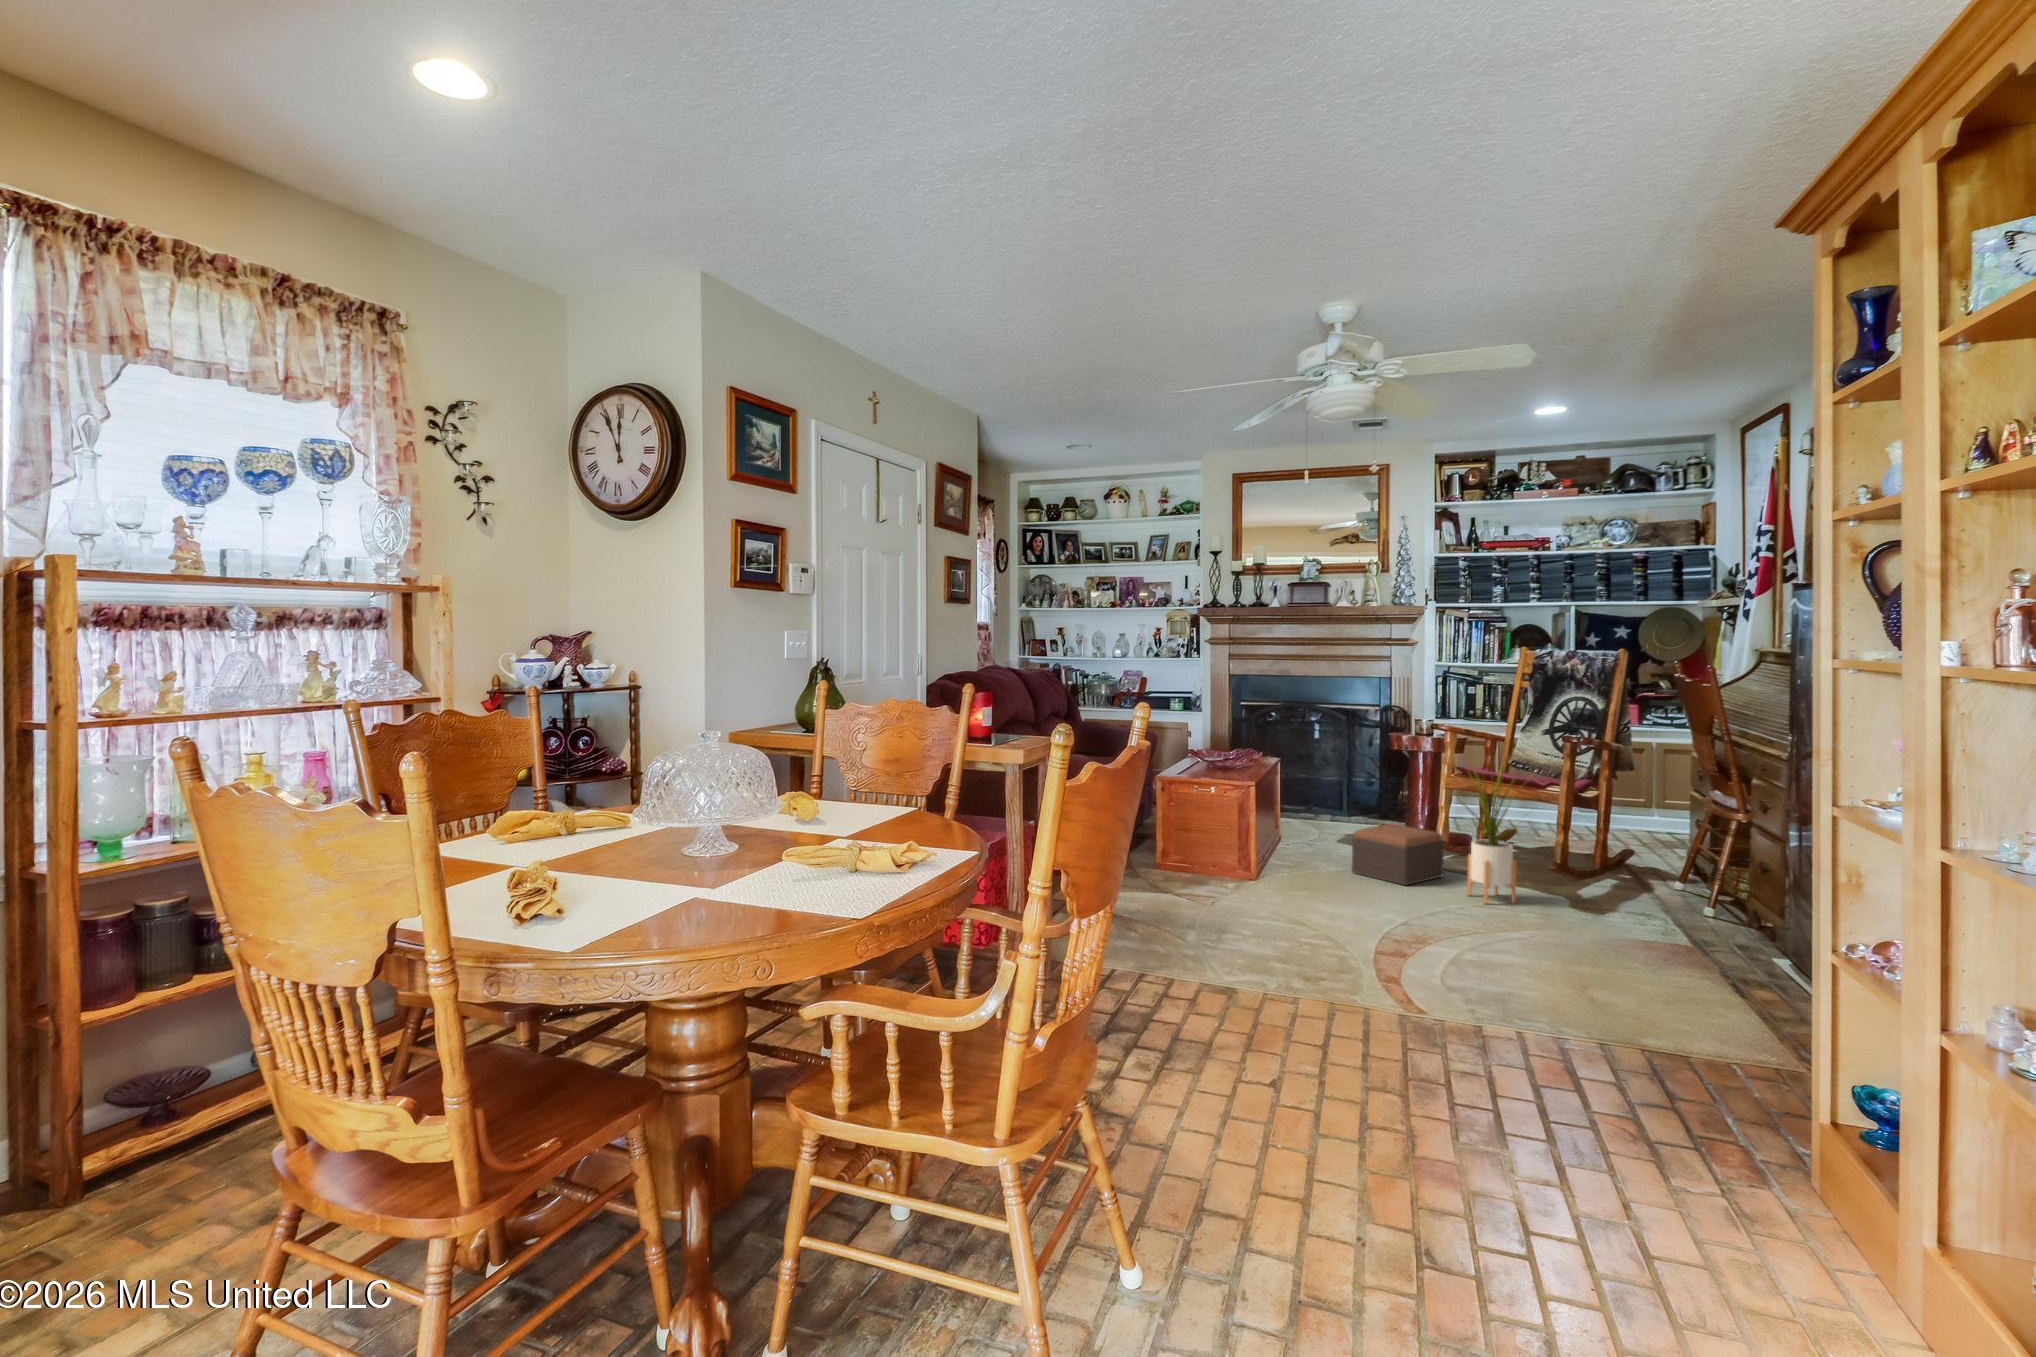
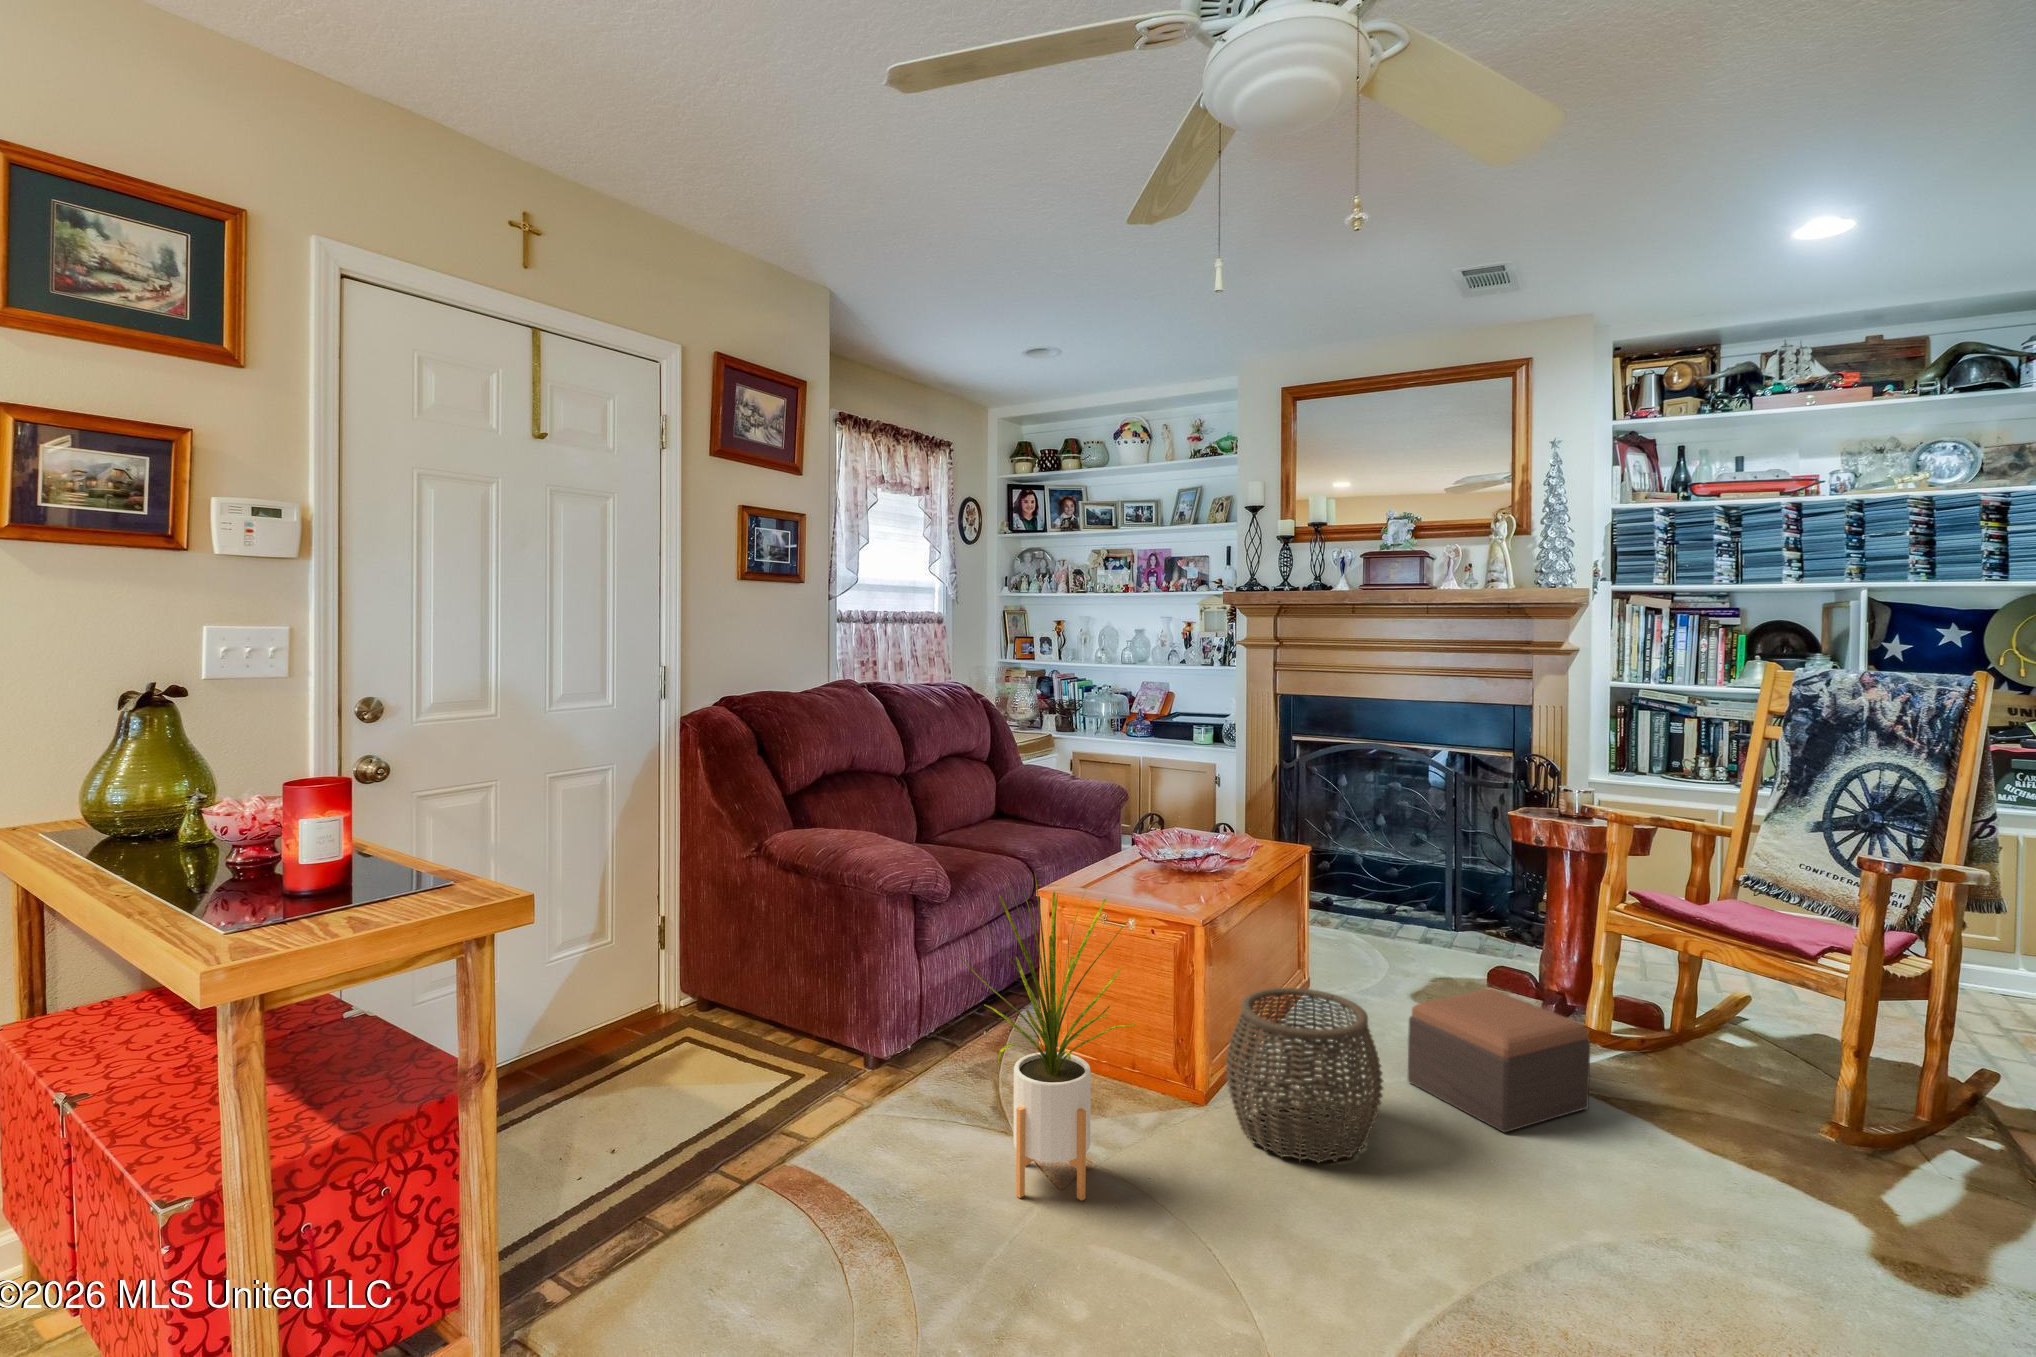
house plant: present [1462,768,1519,904] -> present [960,875,1136,1201]
woven basket: none [1269,819,1351,898] -> present [1225,988,1383,1163]

